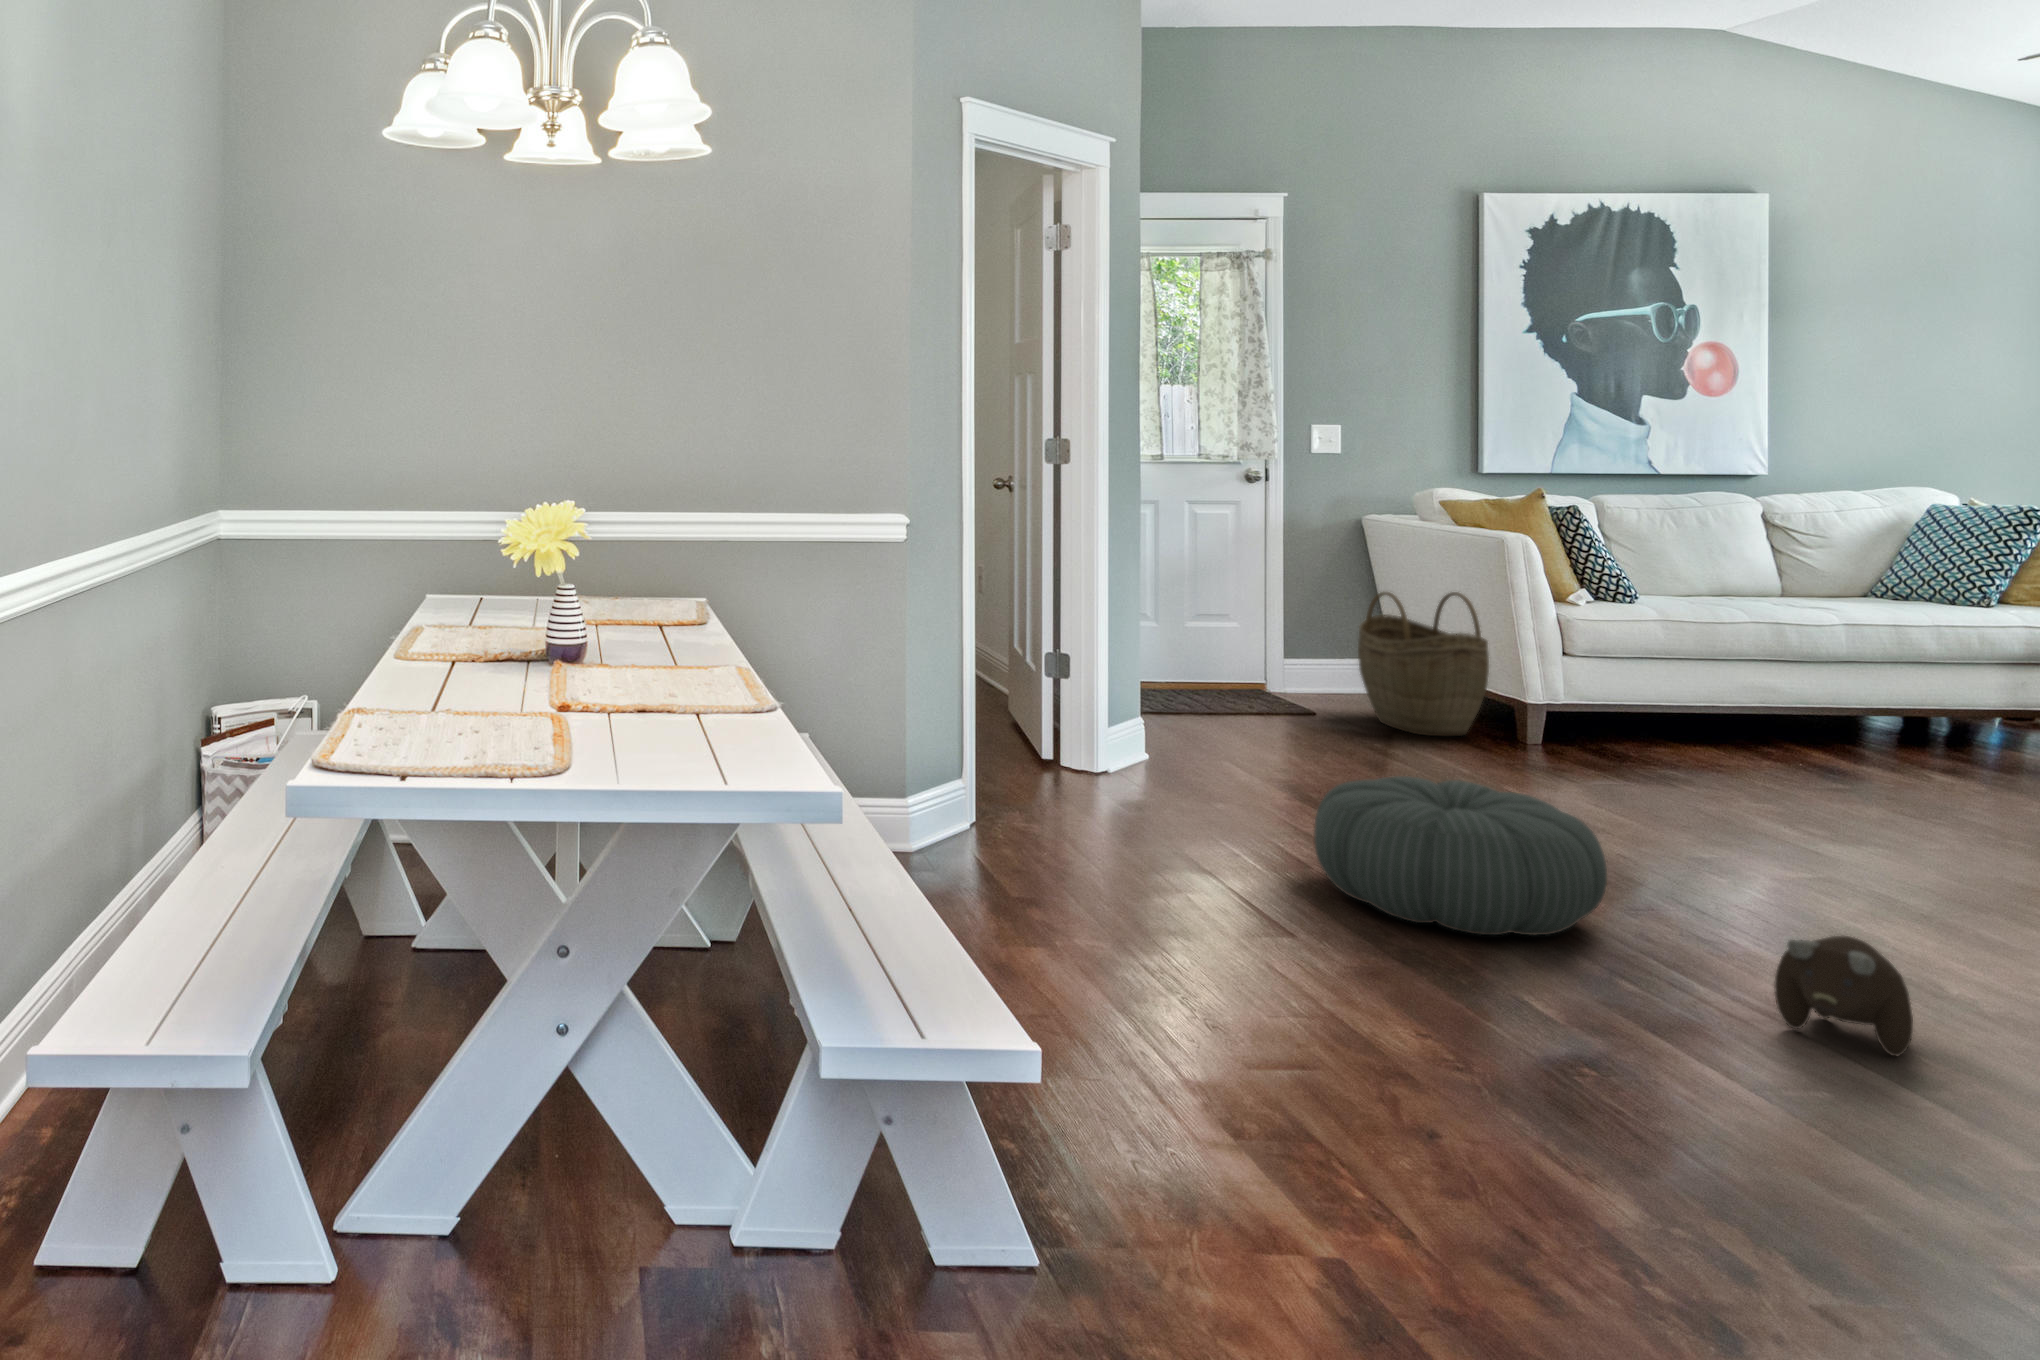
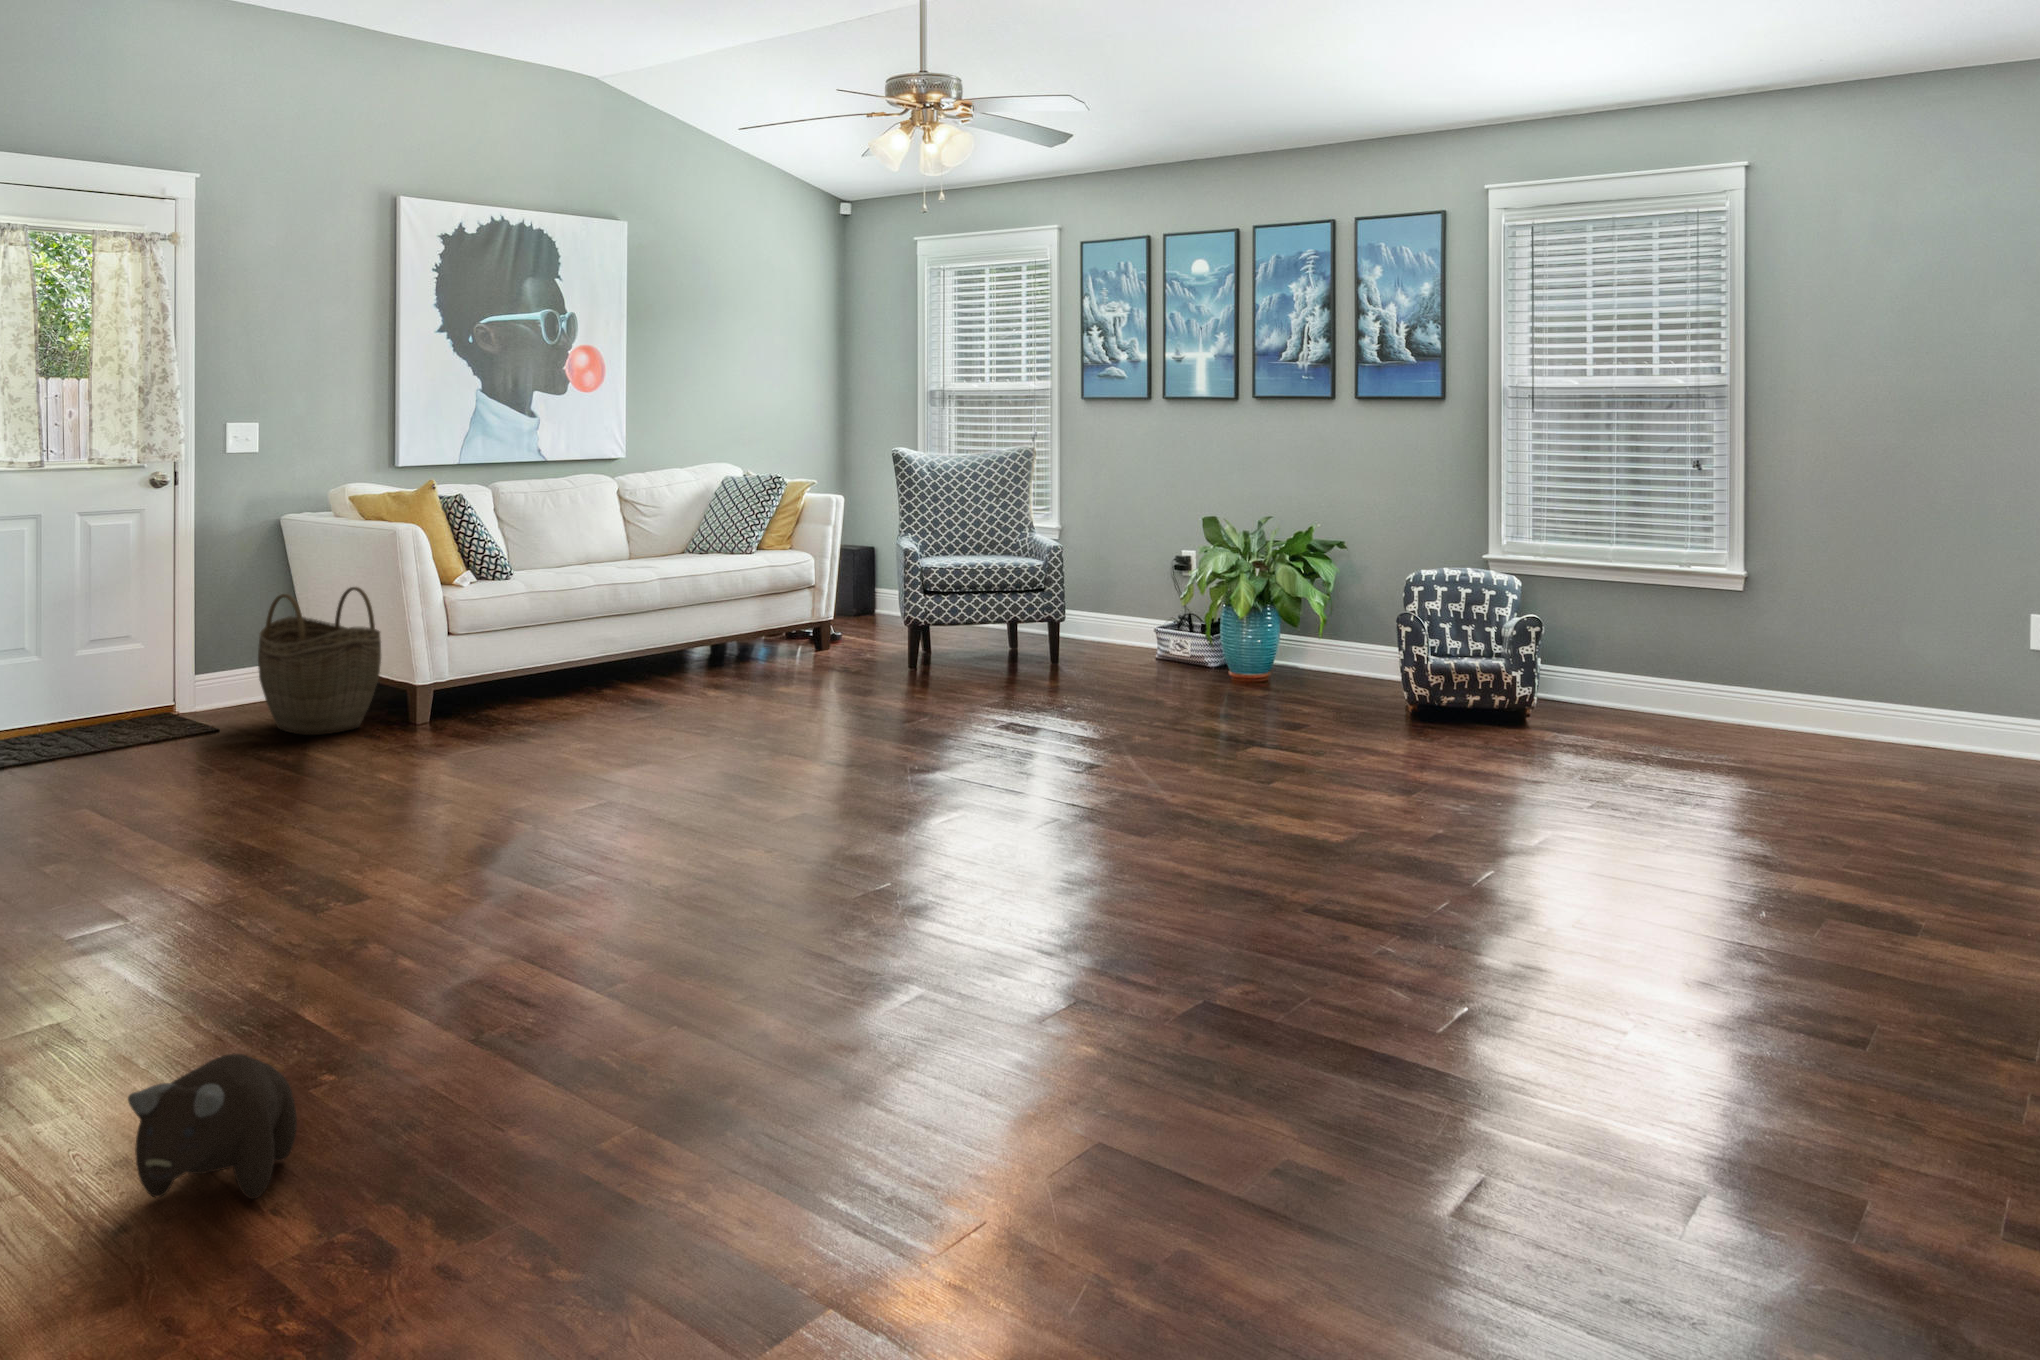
pouf: present [1314,776,1607,936] -> none [121,783,411,946]
plush toy: present [1774,936,1913,1056] -> present [128,1053,297,1199]

